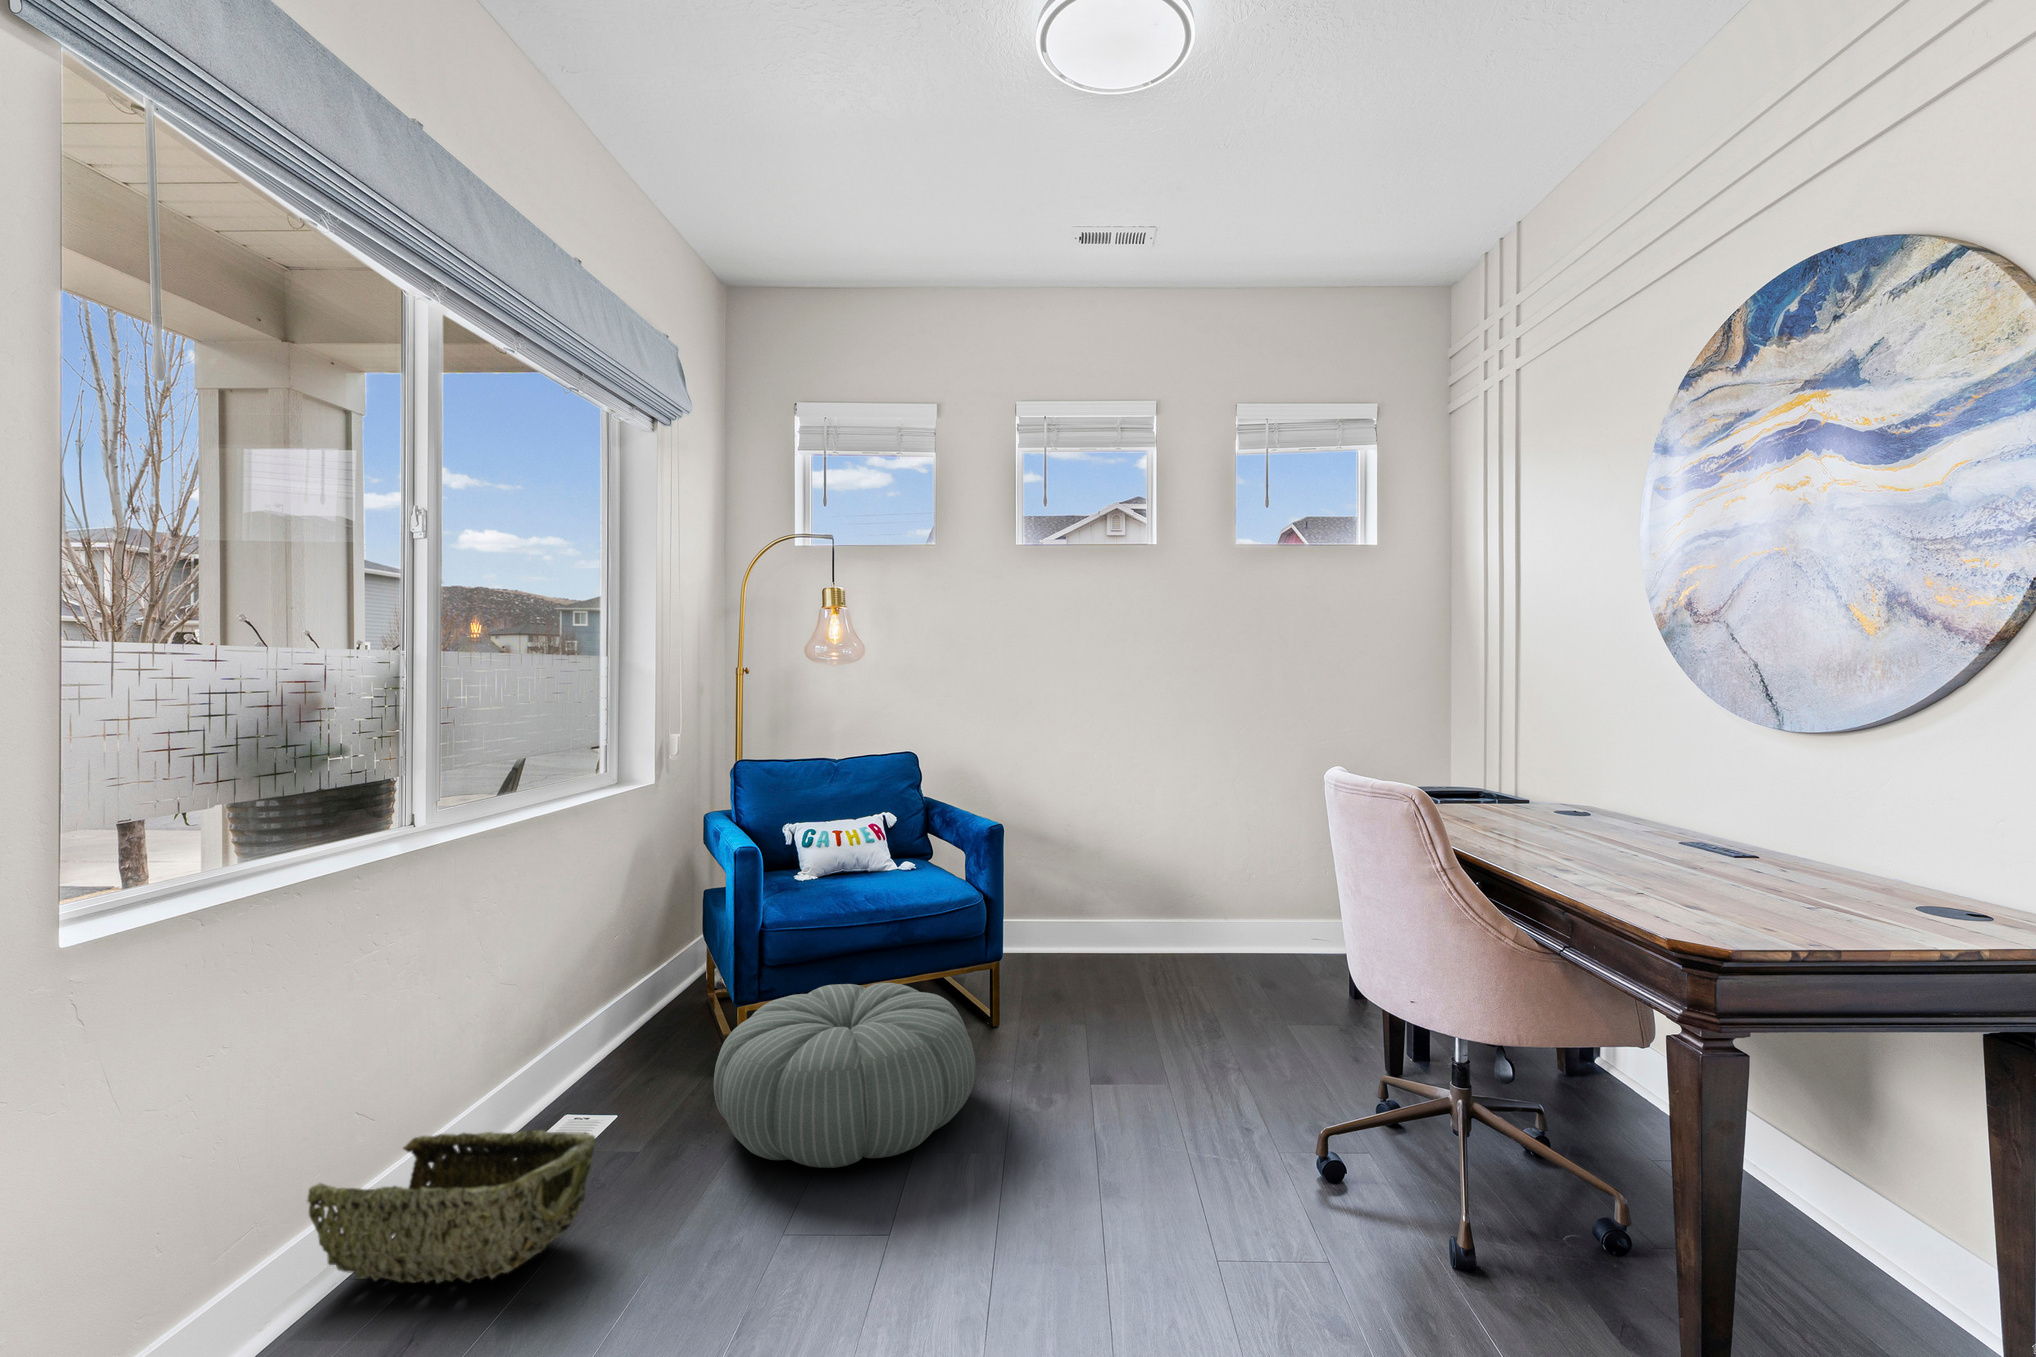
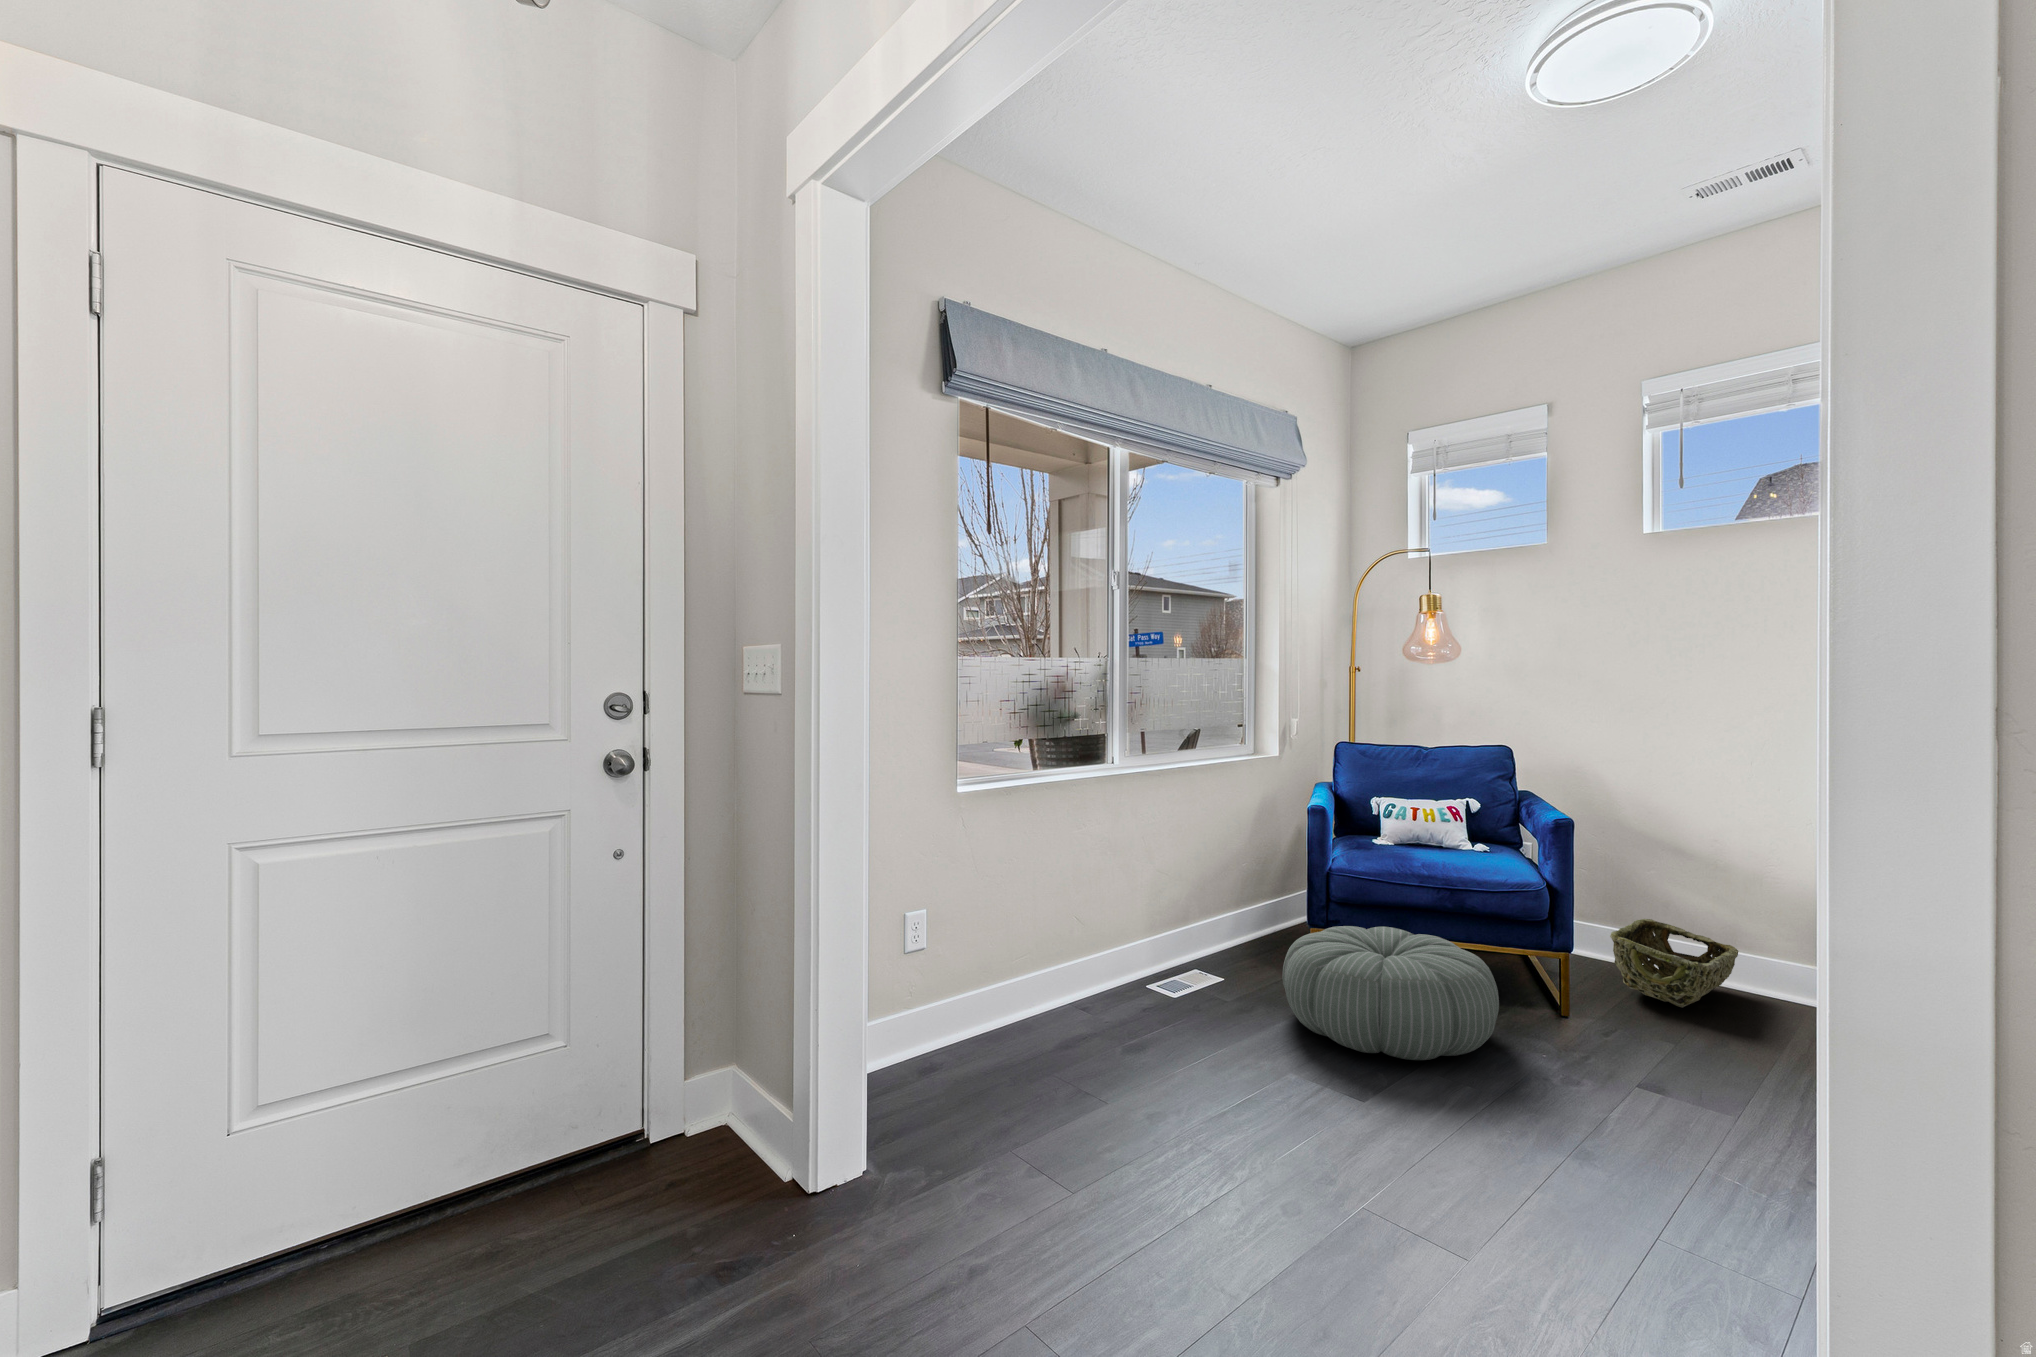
woven basket: present [308,1130,596,1283] -> present [1610,919,1738,1008]

